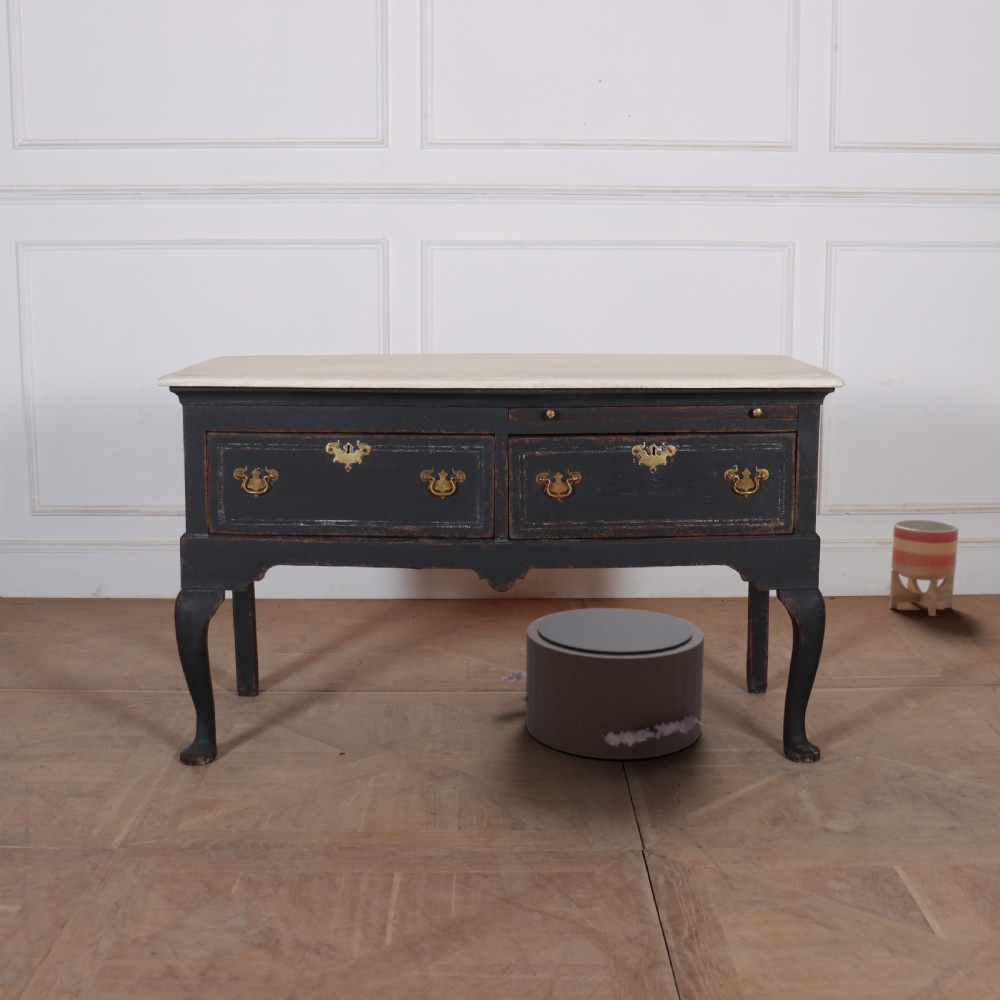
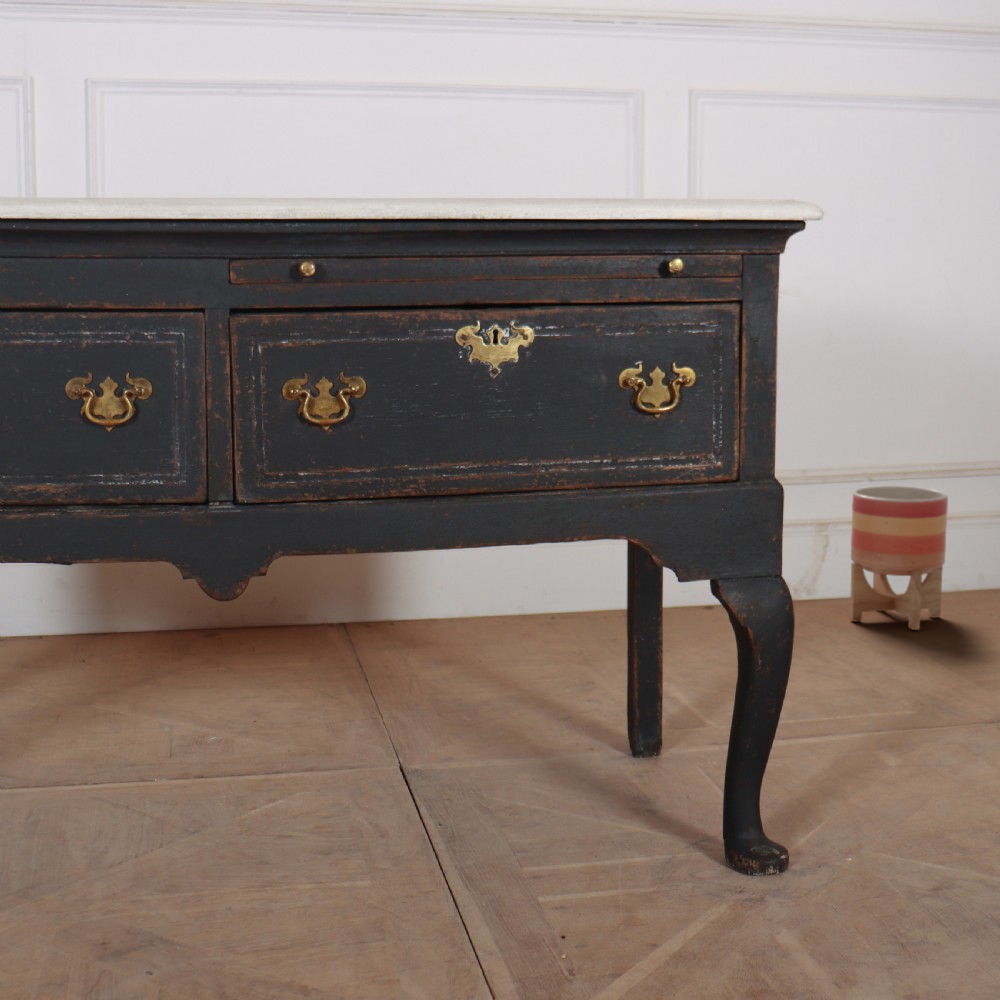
pouf: present [502,608,704,759] -> none [241,630,597,890]

